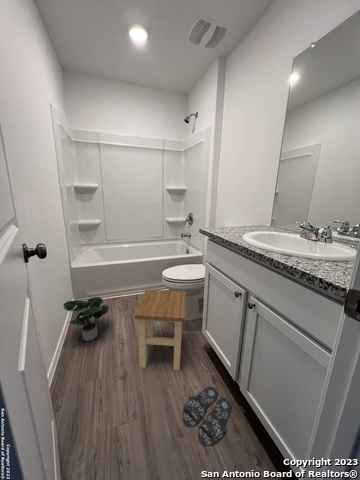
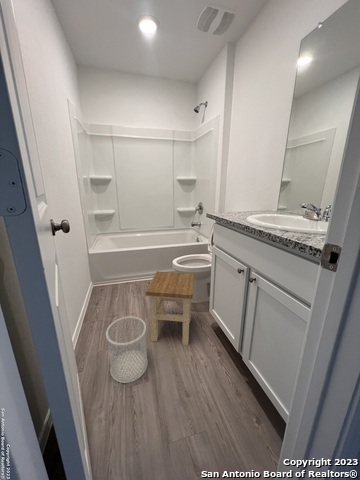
potted plant: present [63,297,109,341] -> none [83,279,123,318]
wastebasket: none [88,344,136,423] -> present [106,316,148,383]
slippers: present [183,387,232,446] -> none [190,359,236,405]

